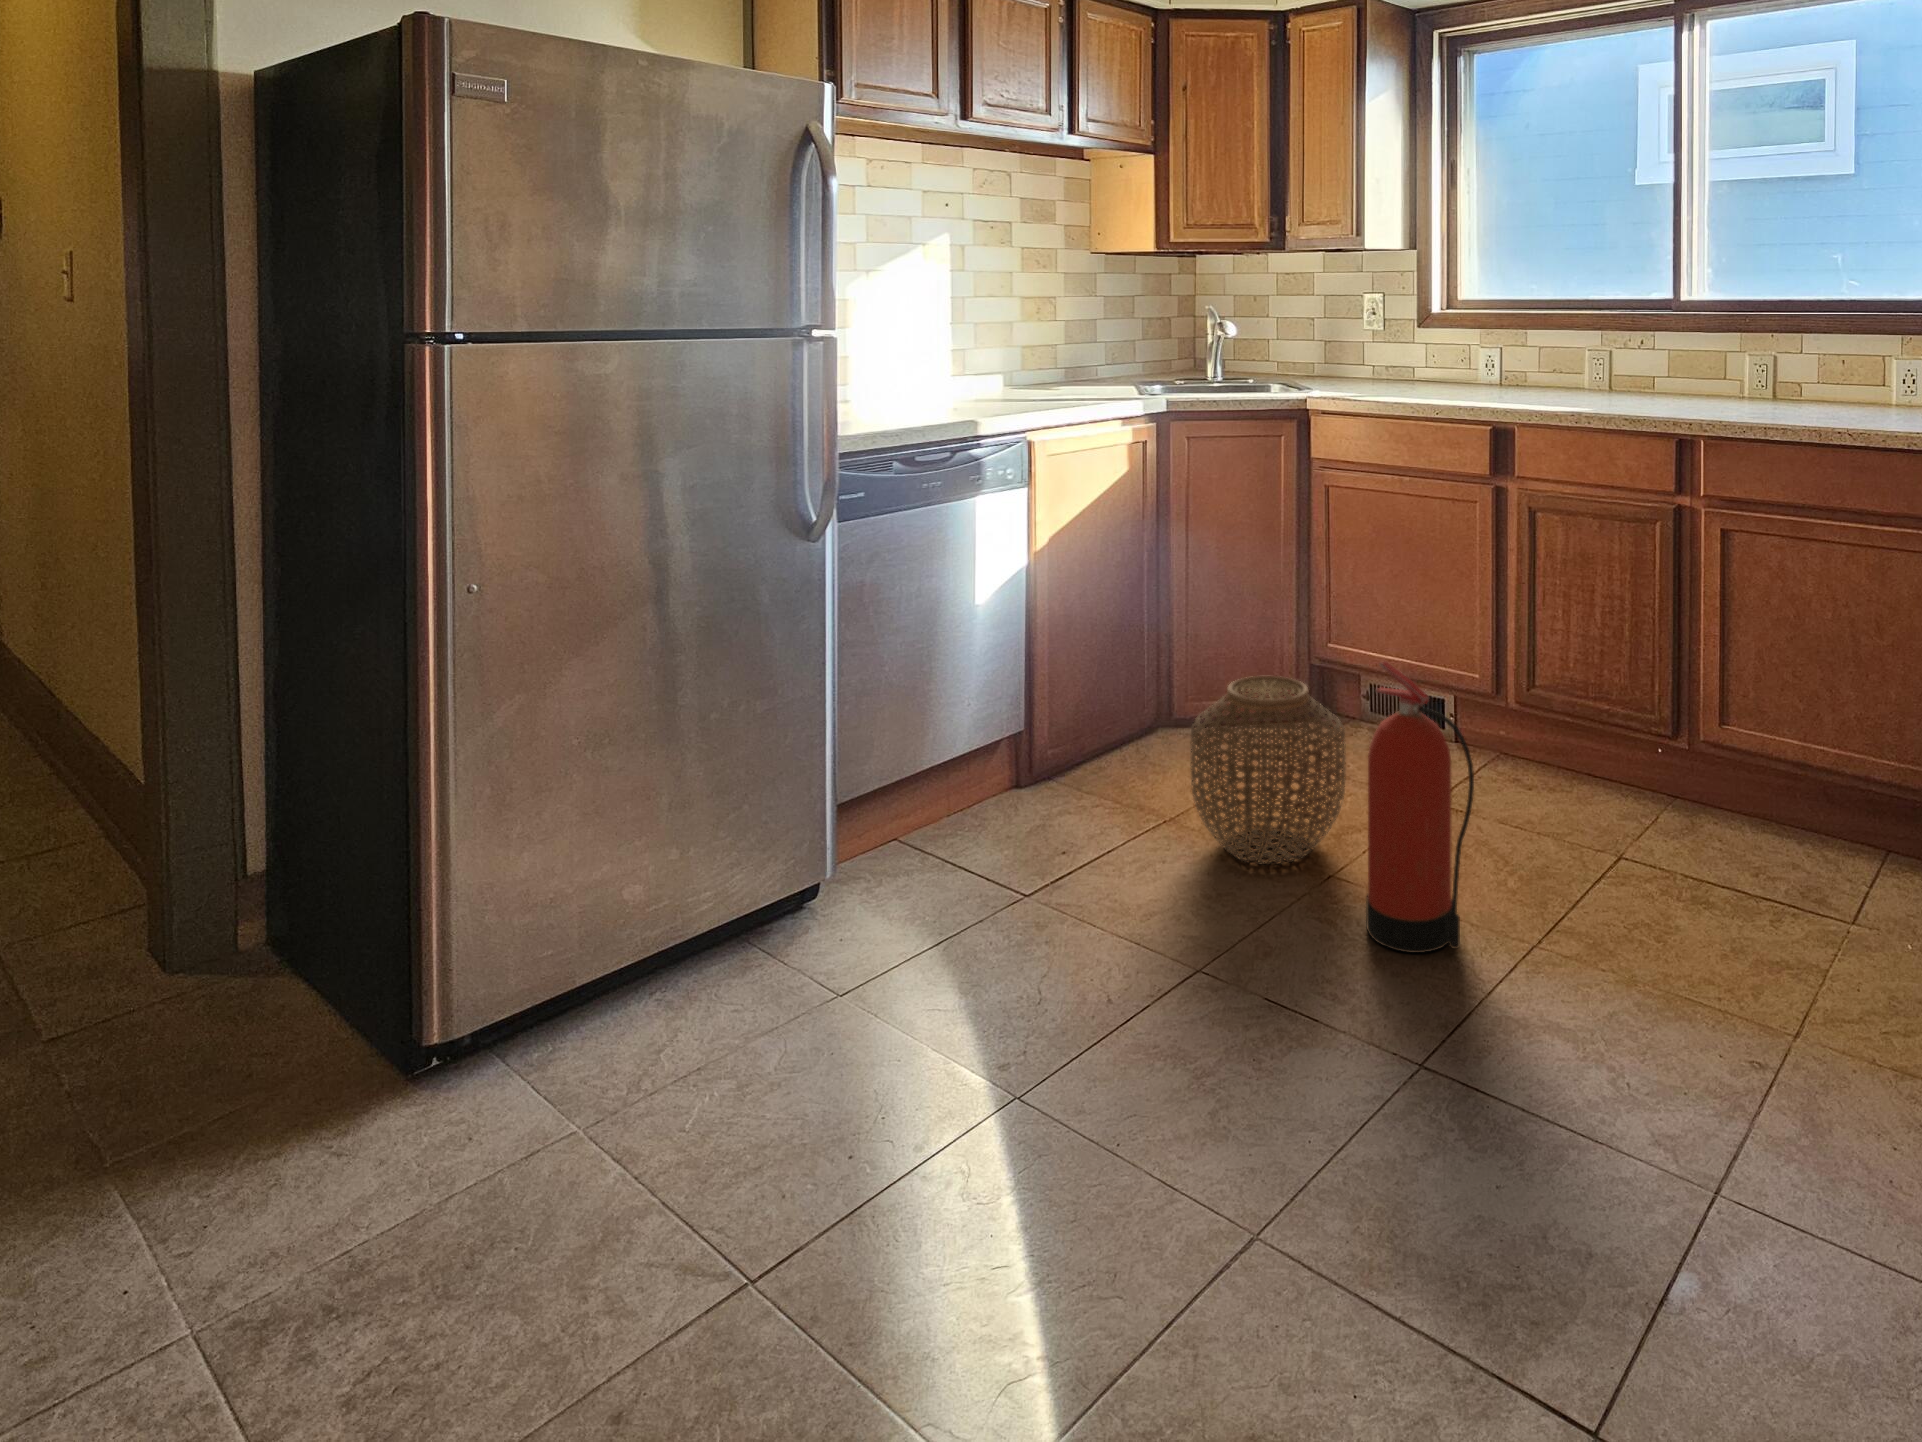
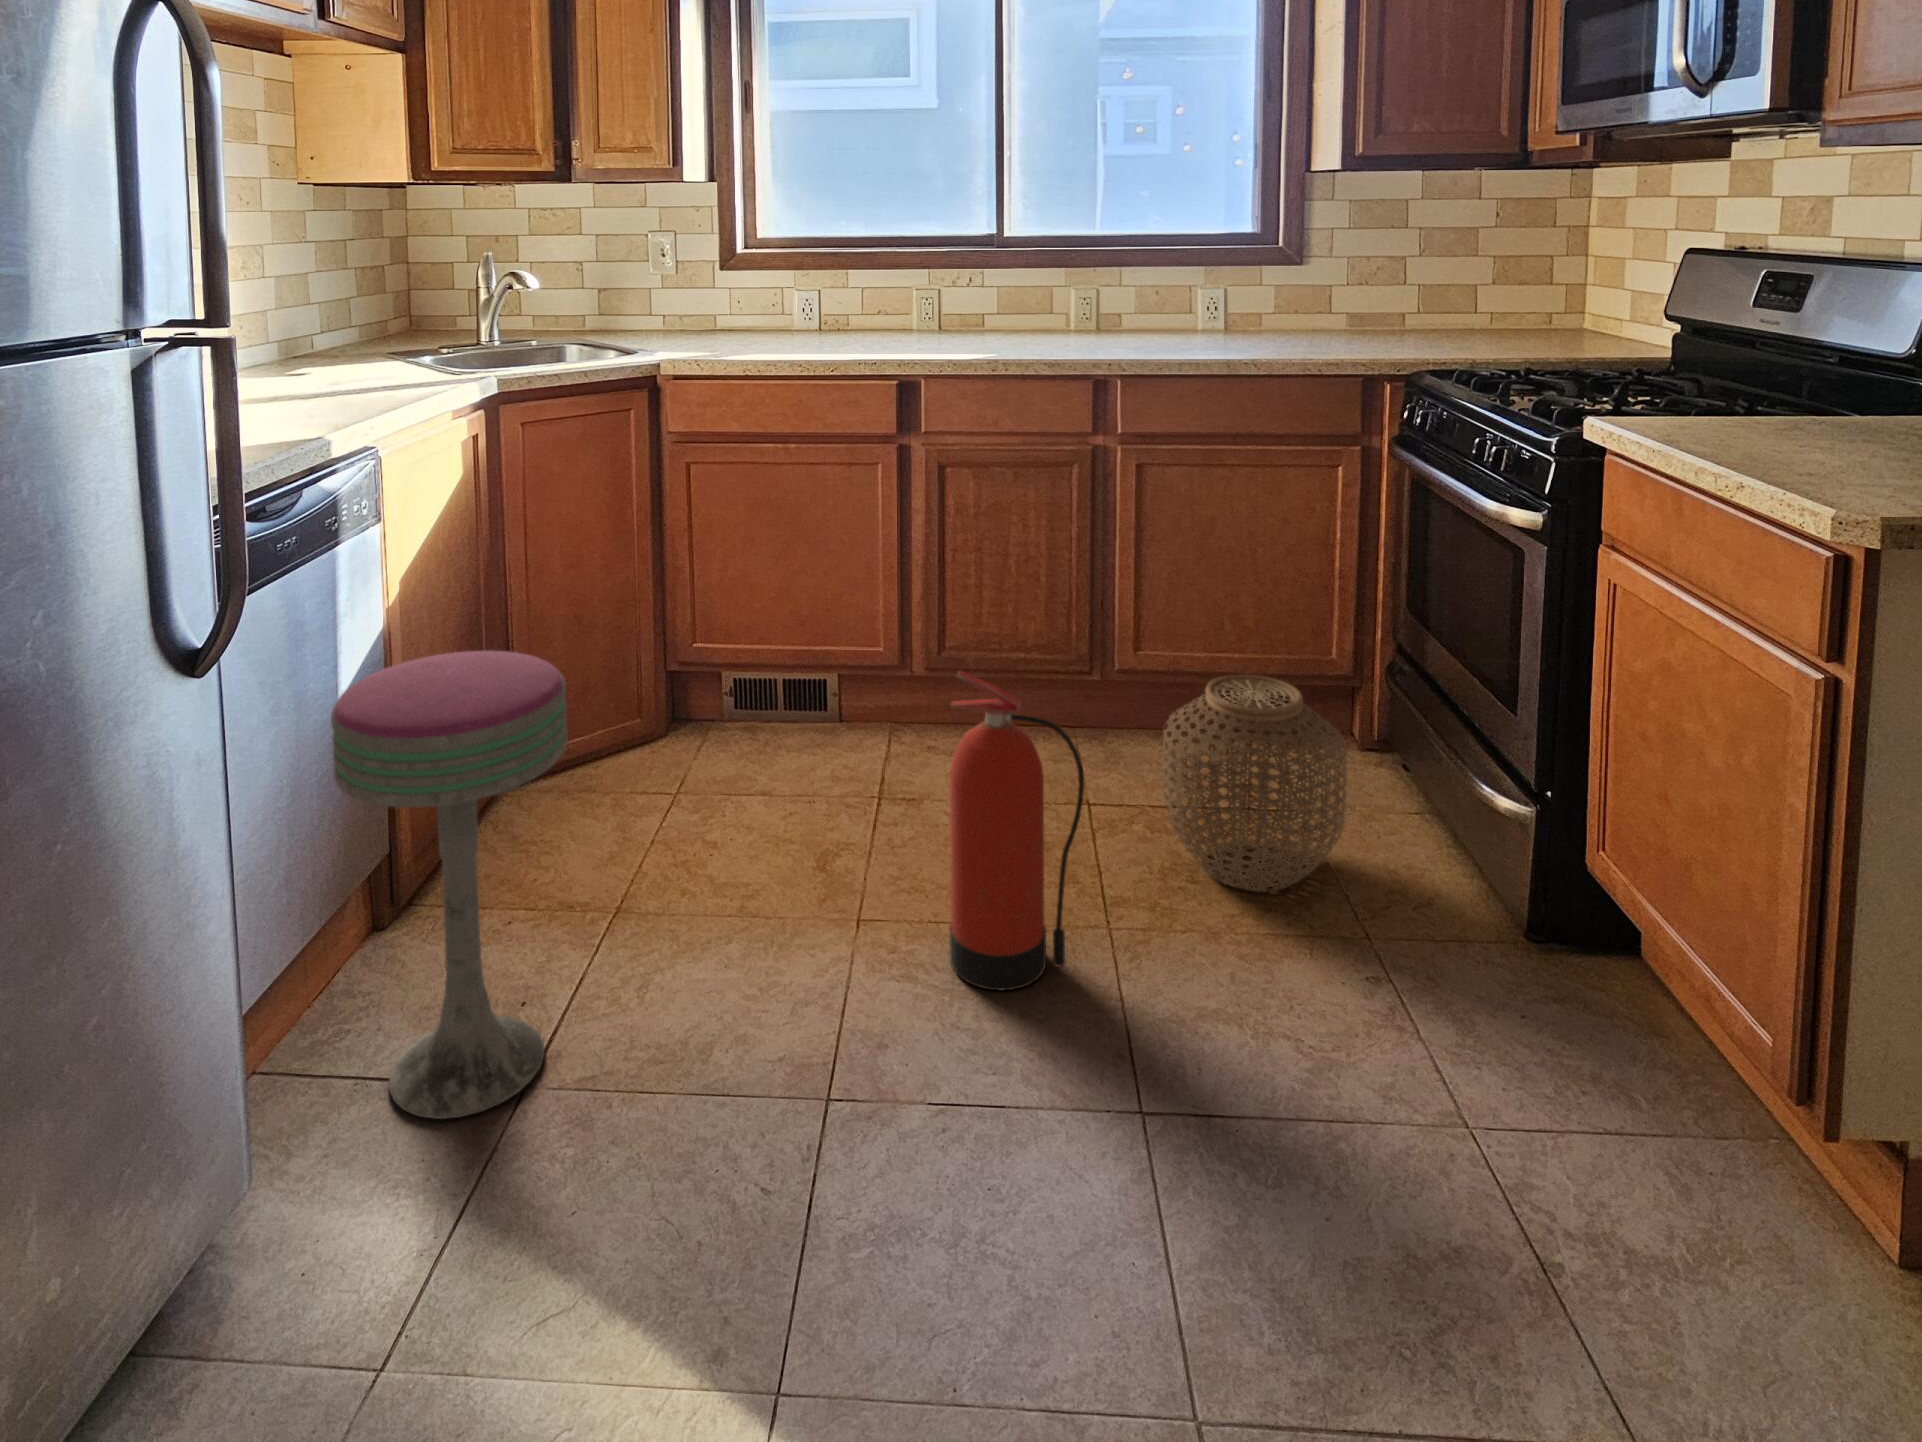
bar stool: none [922,577,1078,896] -> present [331,651,568,1119]
woven basket: present [1191,676,1345,864] -> present [1163,675,1347,892]

